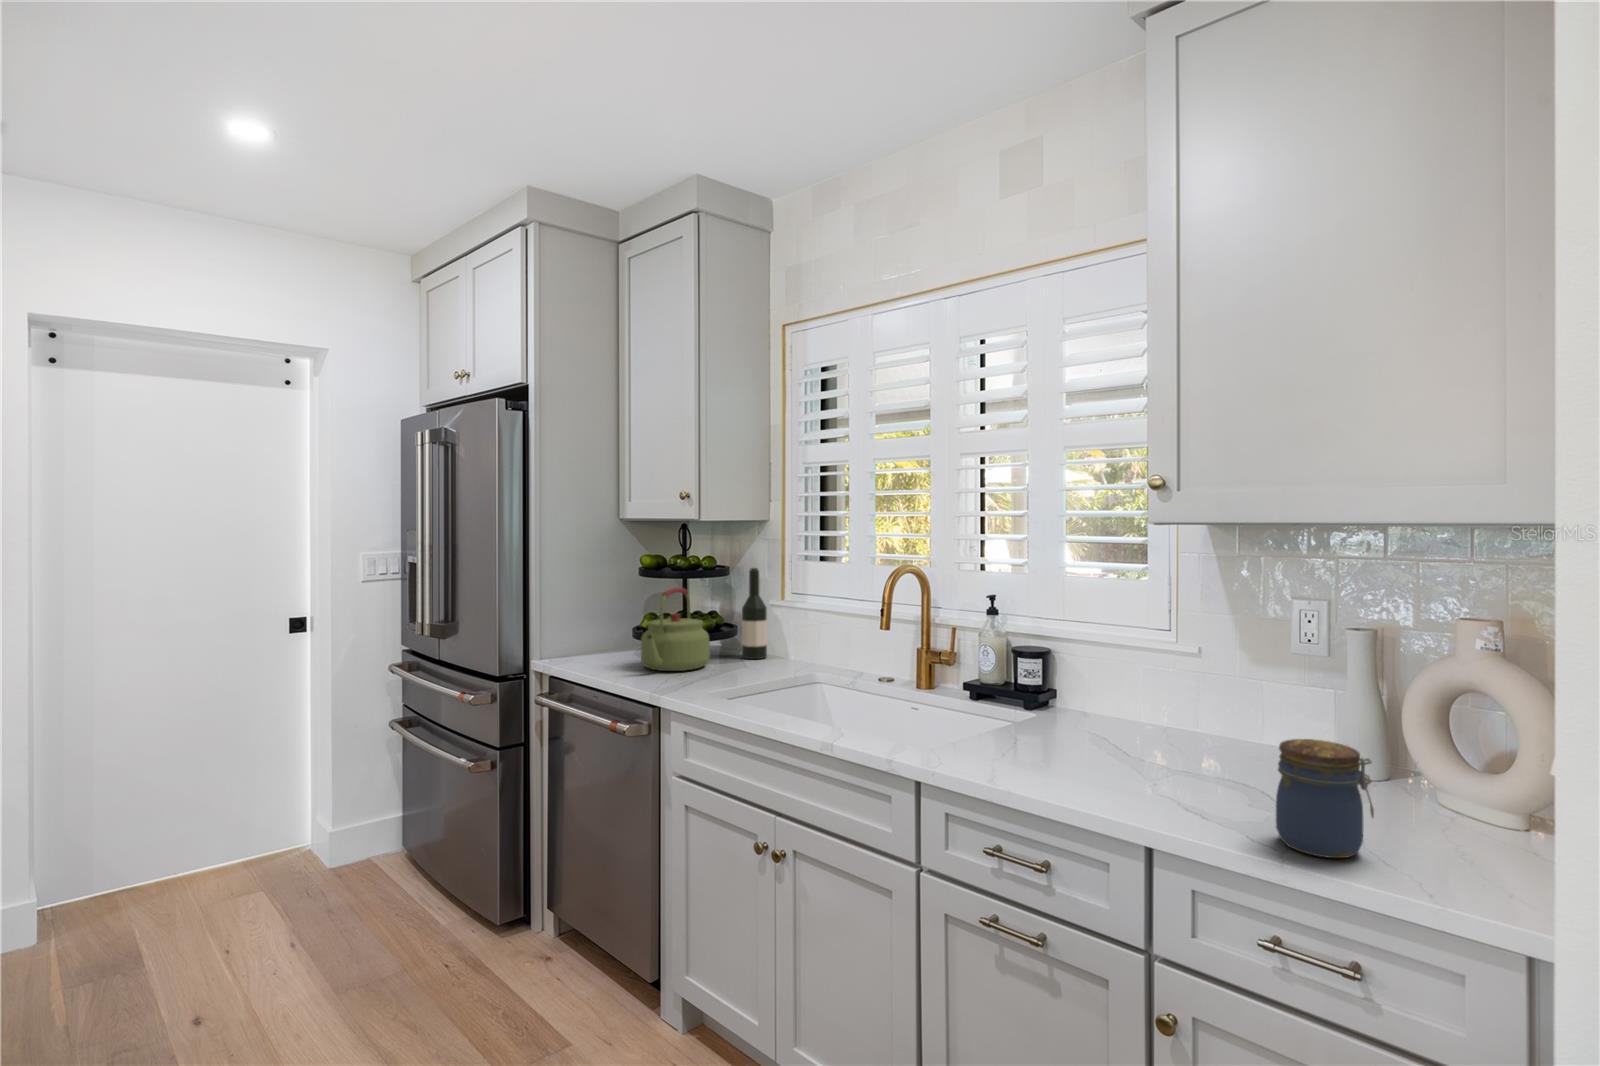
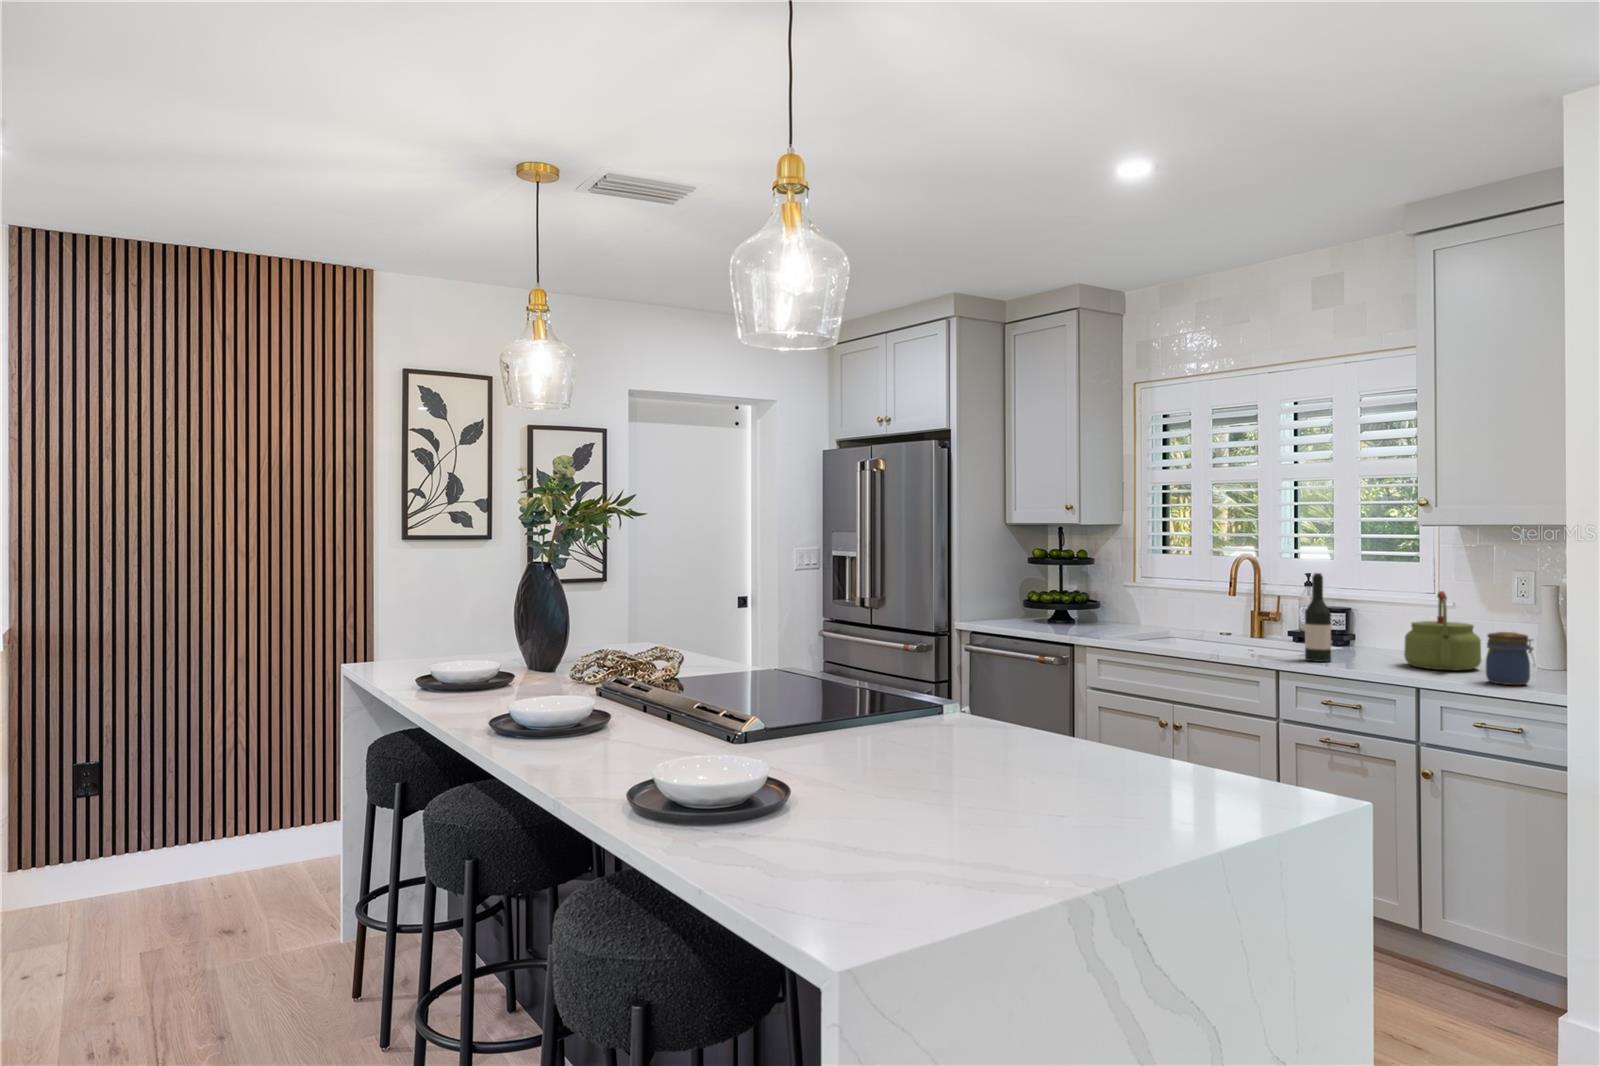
wine bottle: present [742,568,767,659] -> present [1305,573,1331,662]
kettle: present [641,587,710,671] -> present [1404,591,1481,670]

